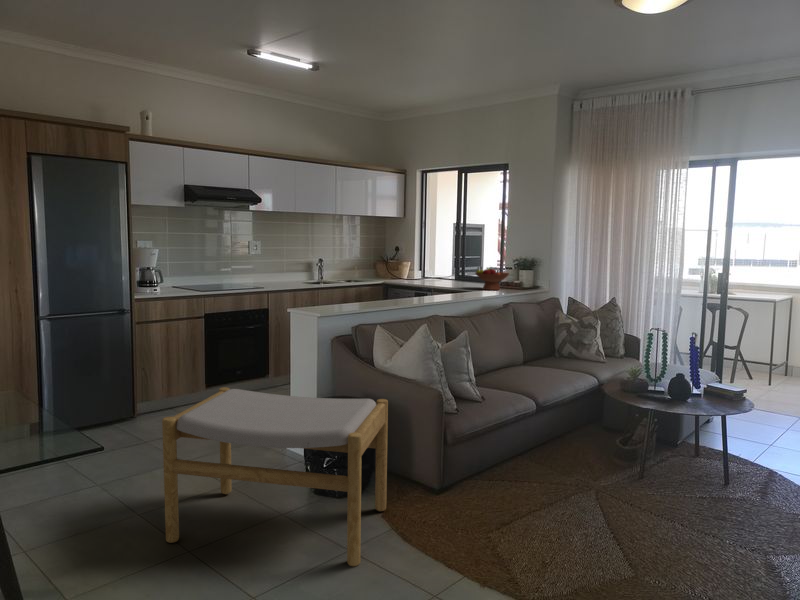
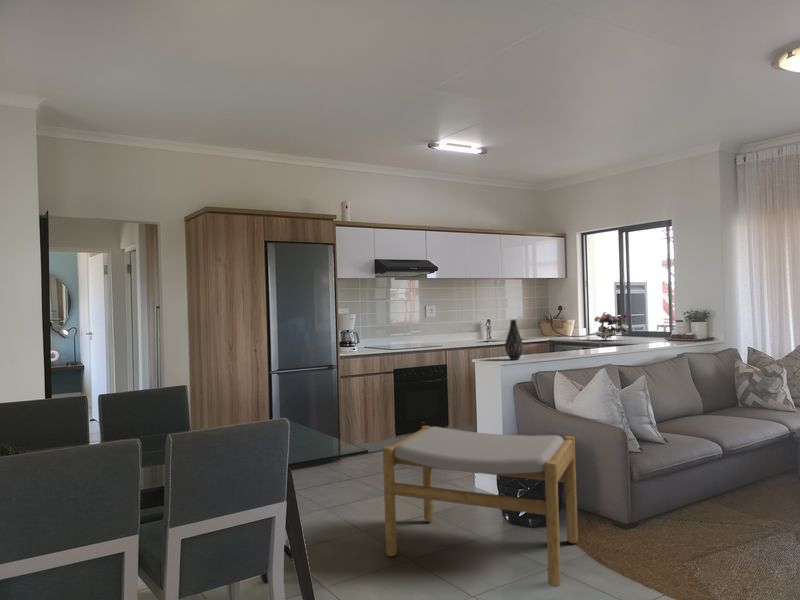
flower arrangement: none [424,255,464,286] -> present [593,311,630,339]
vase: none [325,265,345,310] -> present [505,320,523,360]
fruit bowl: present [475,267,509,290] -> none [643,320,680,342]

